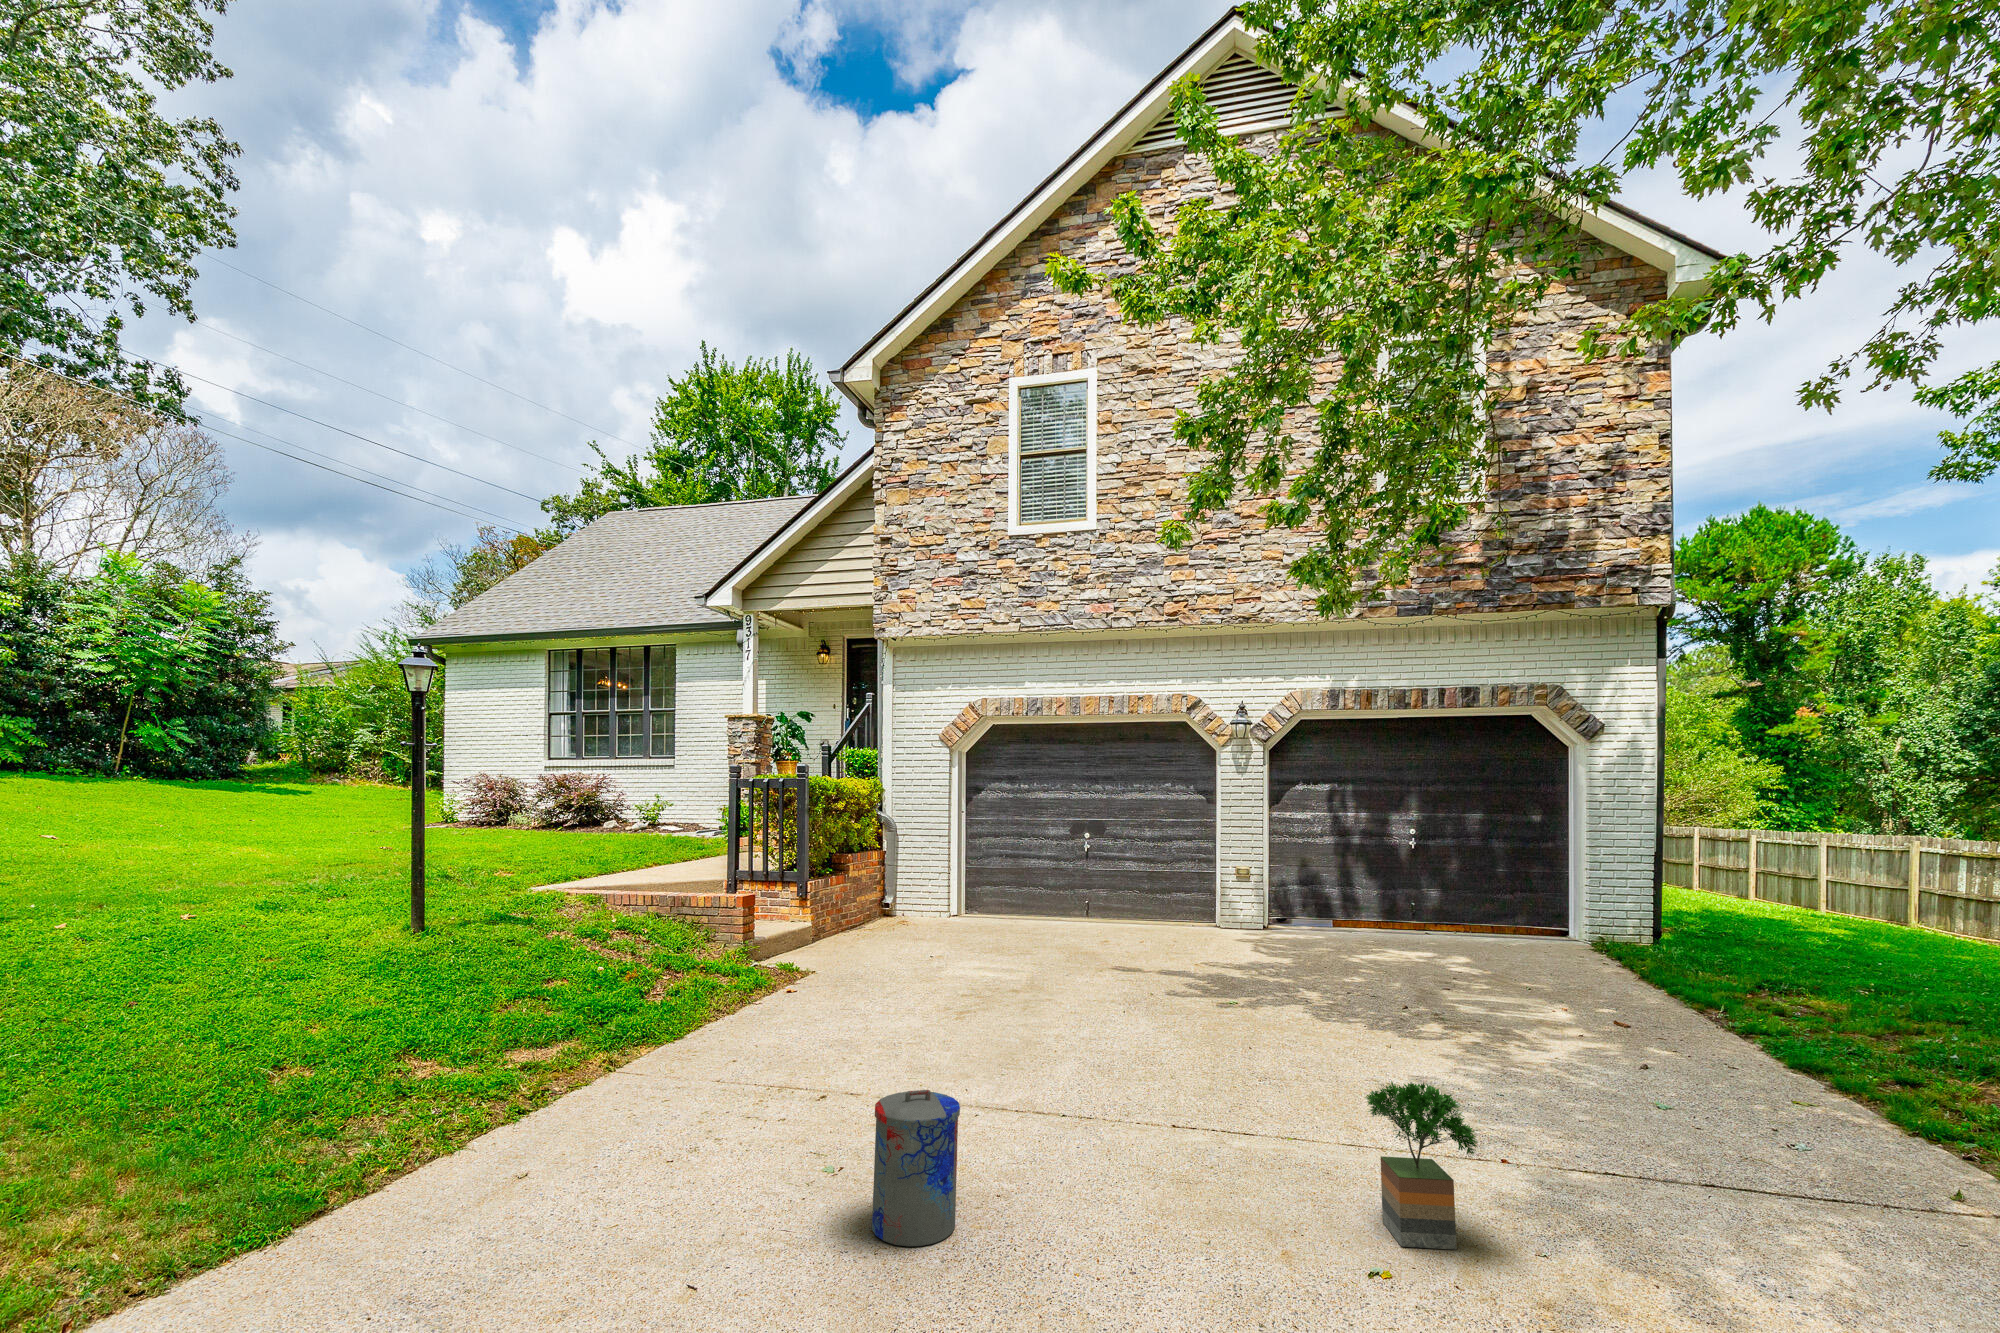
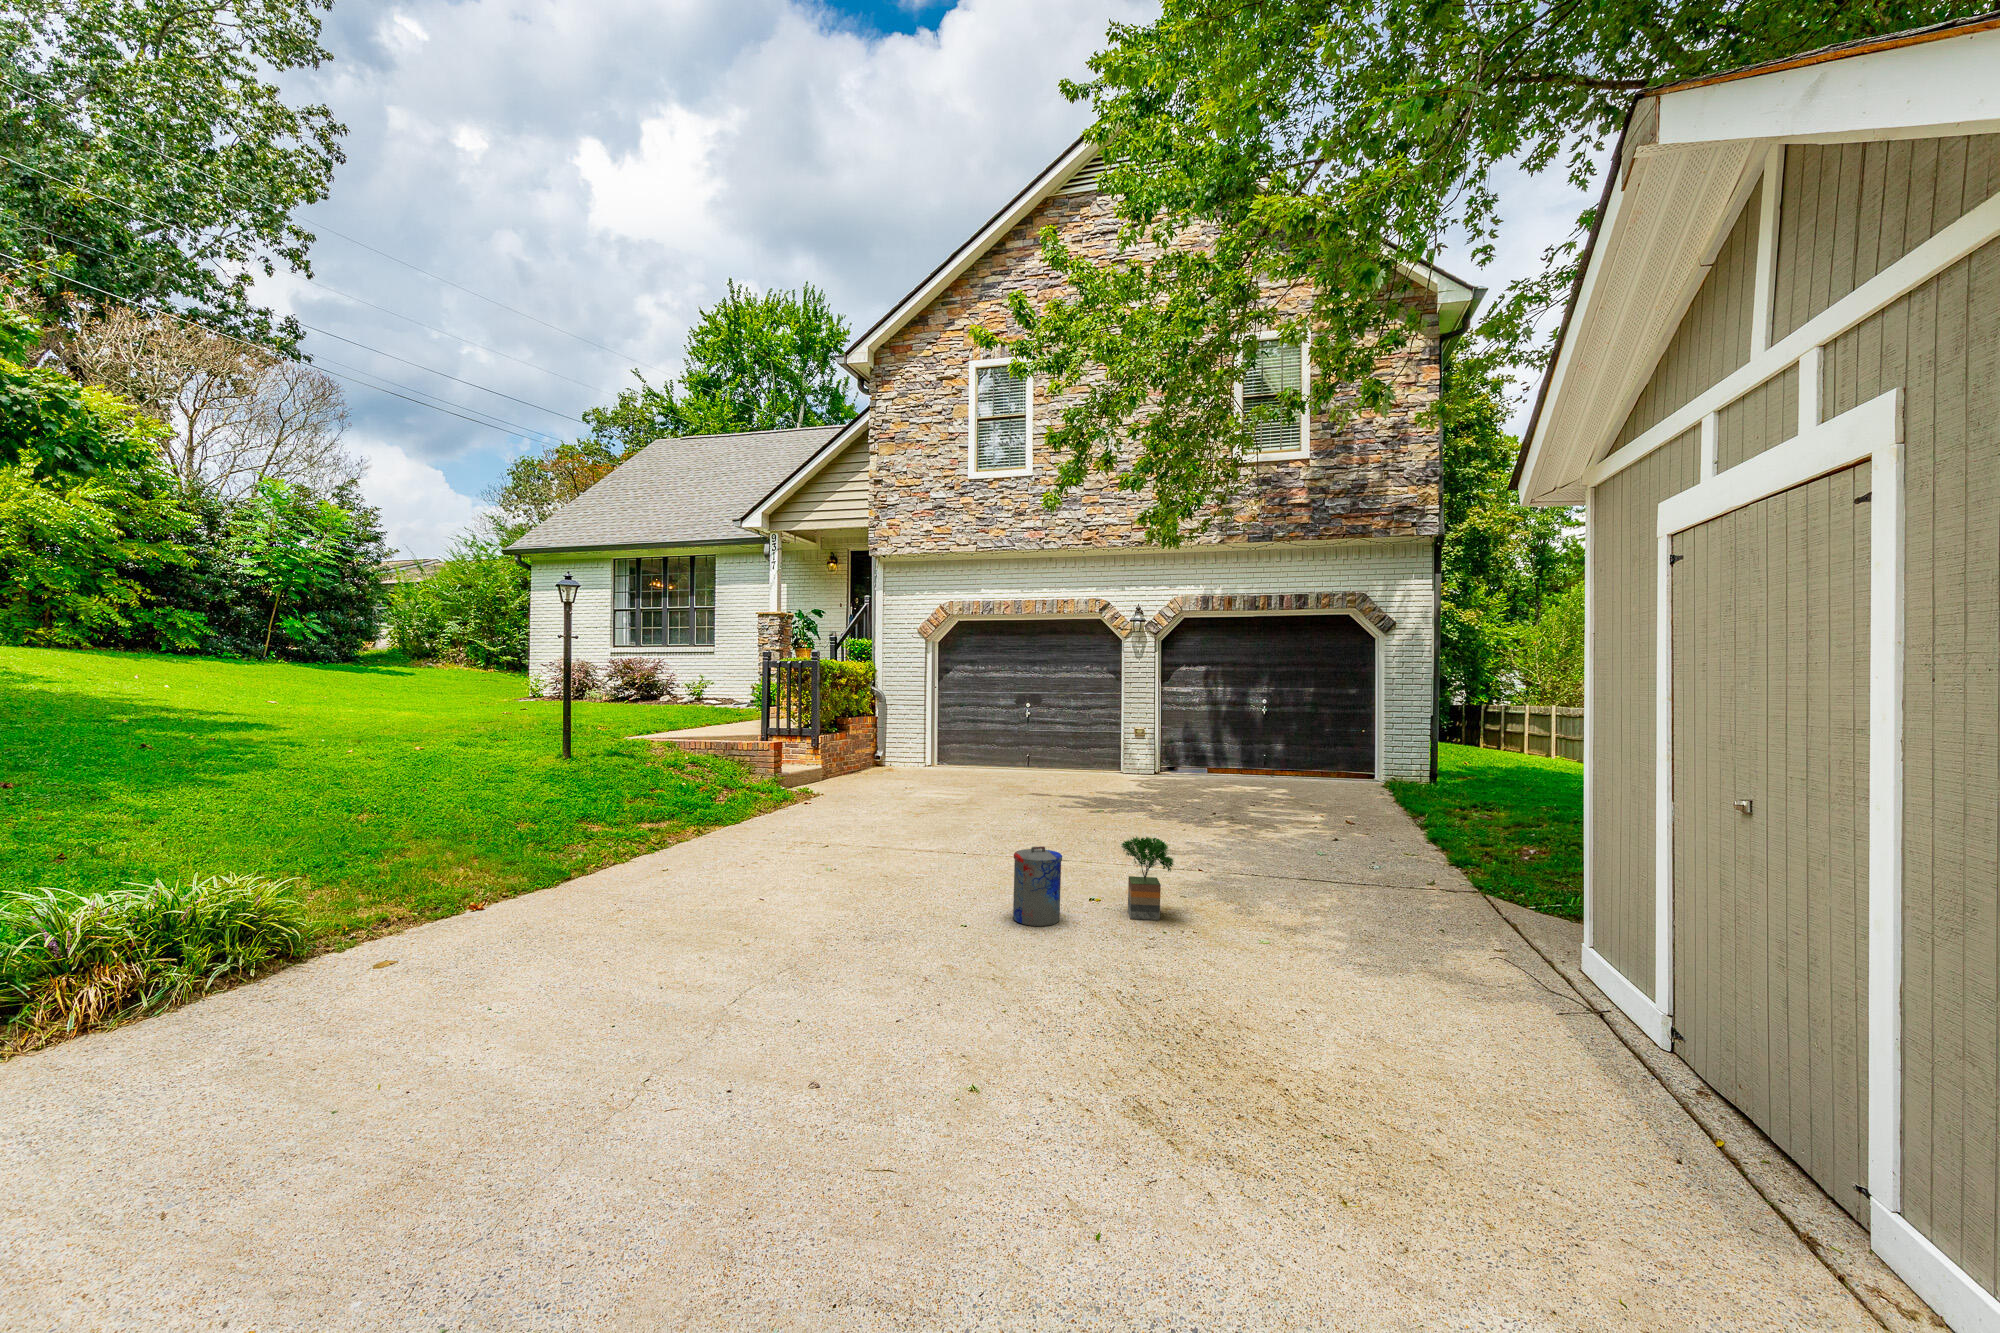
trash can: present [872,1090,960,1246] -> present [1013,846,1062,926]

